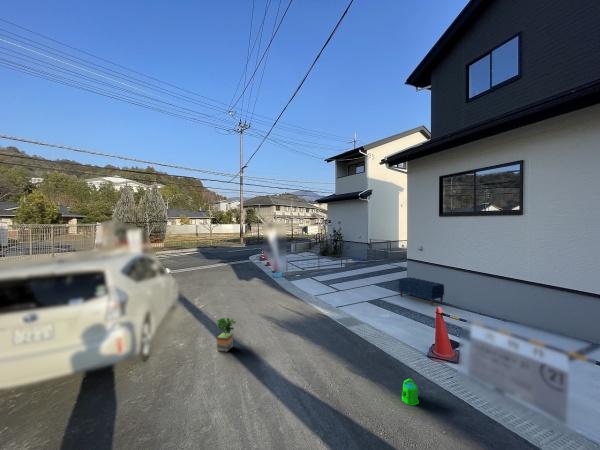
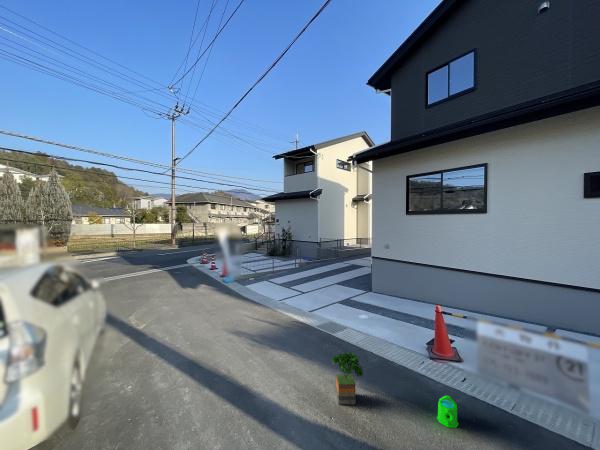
bench: present [399,277,444,305] -> none [366,276,411,304]
potted tree: present [217,318,236,352] -> present [332,352,363,405]

